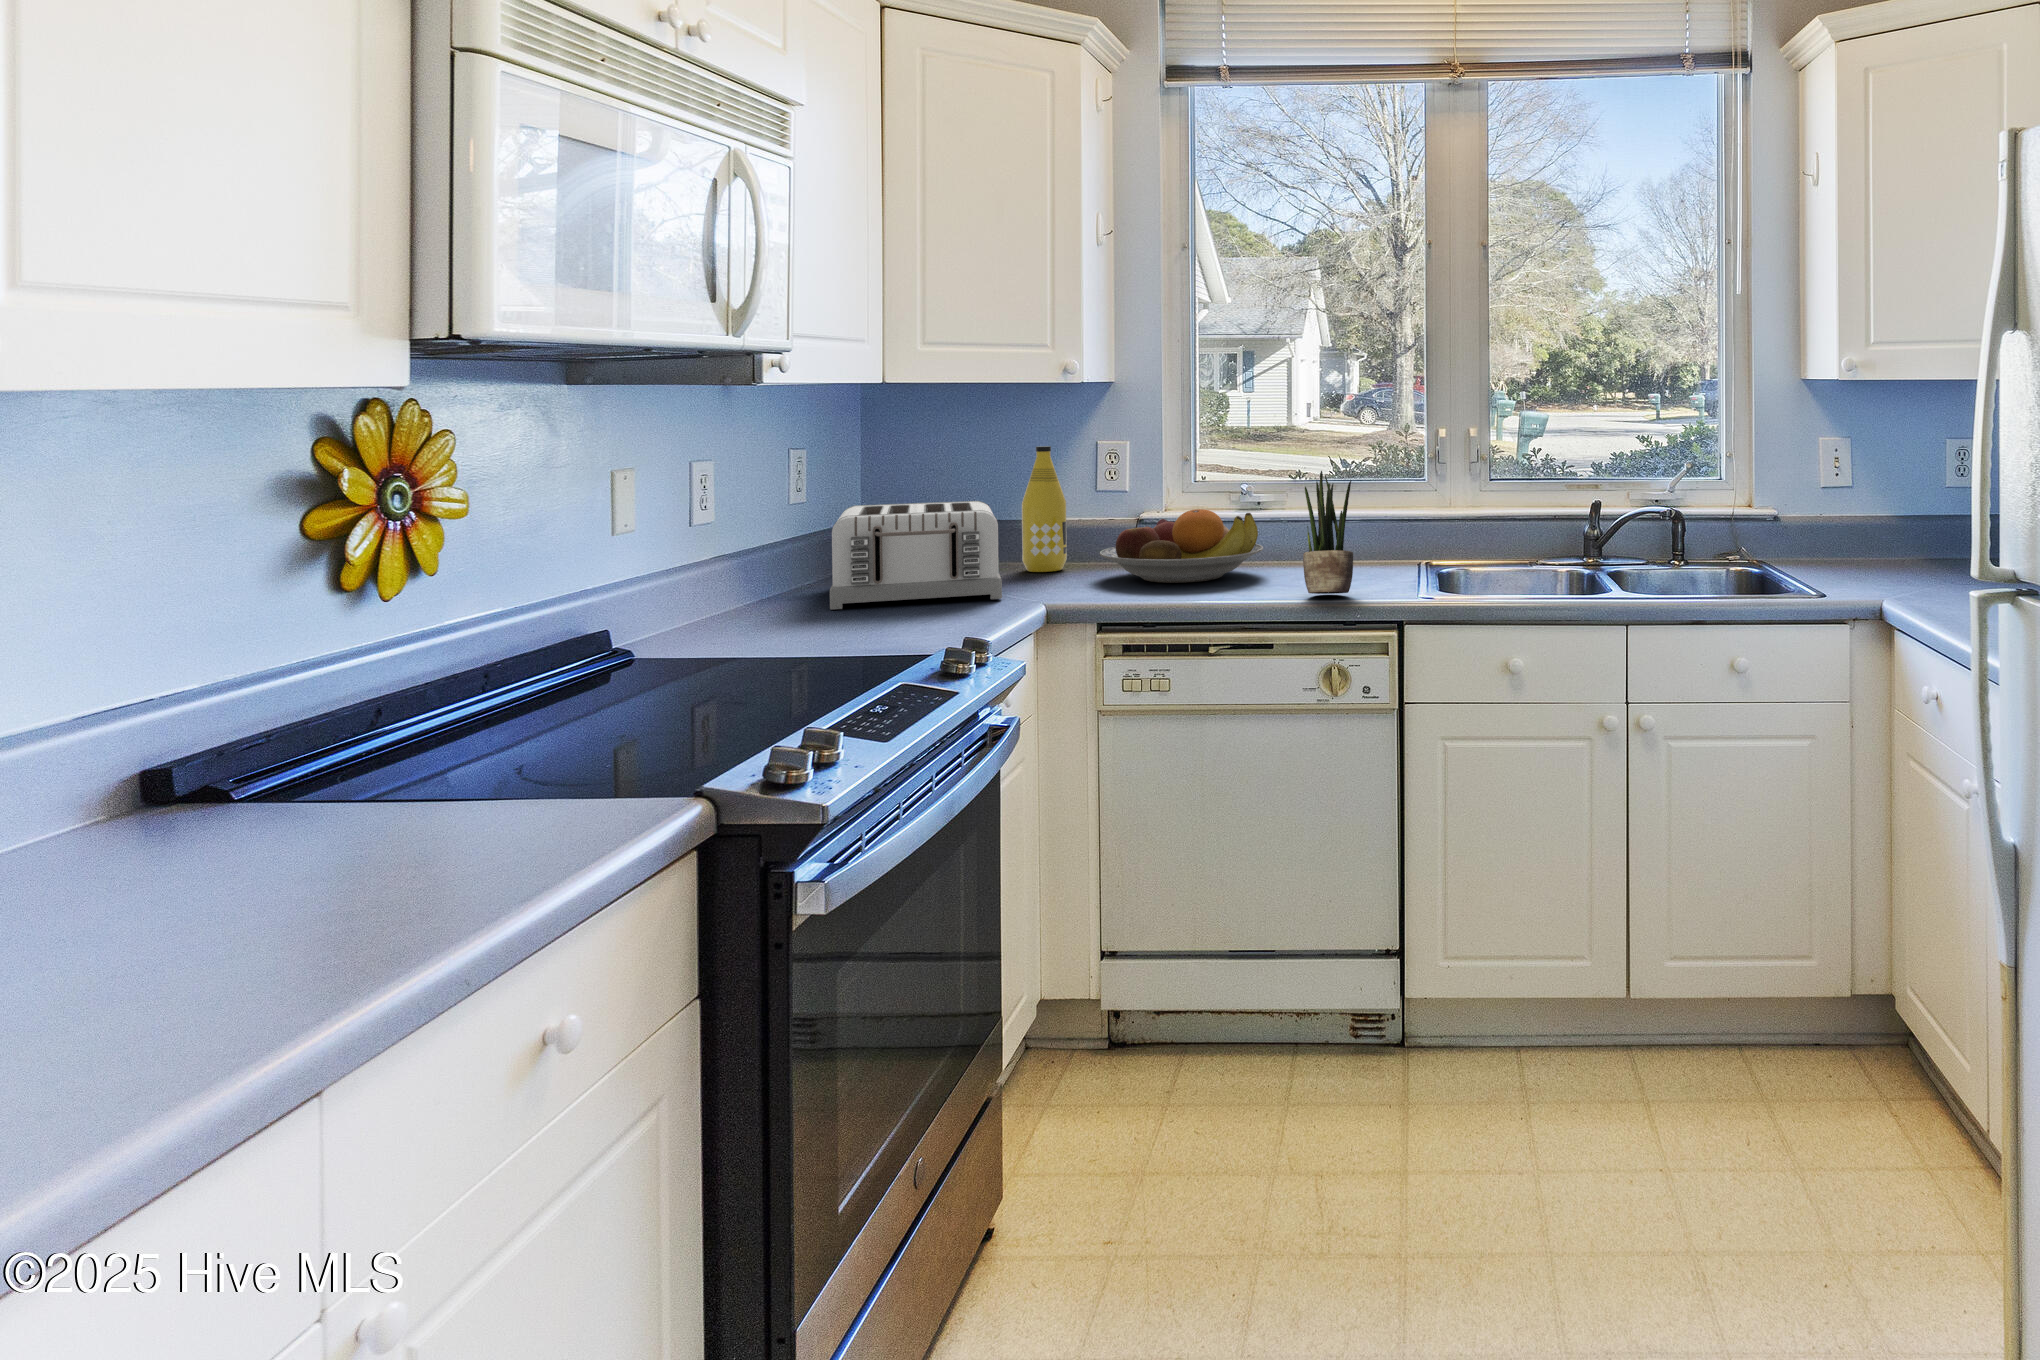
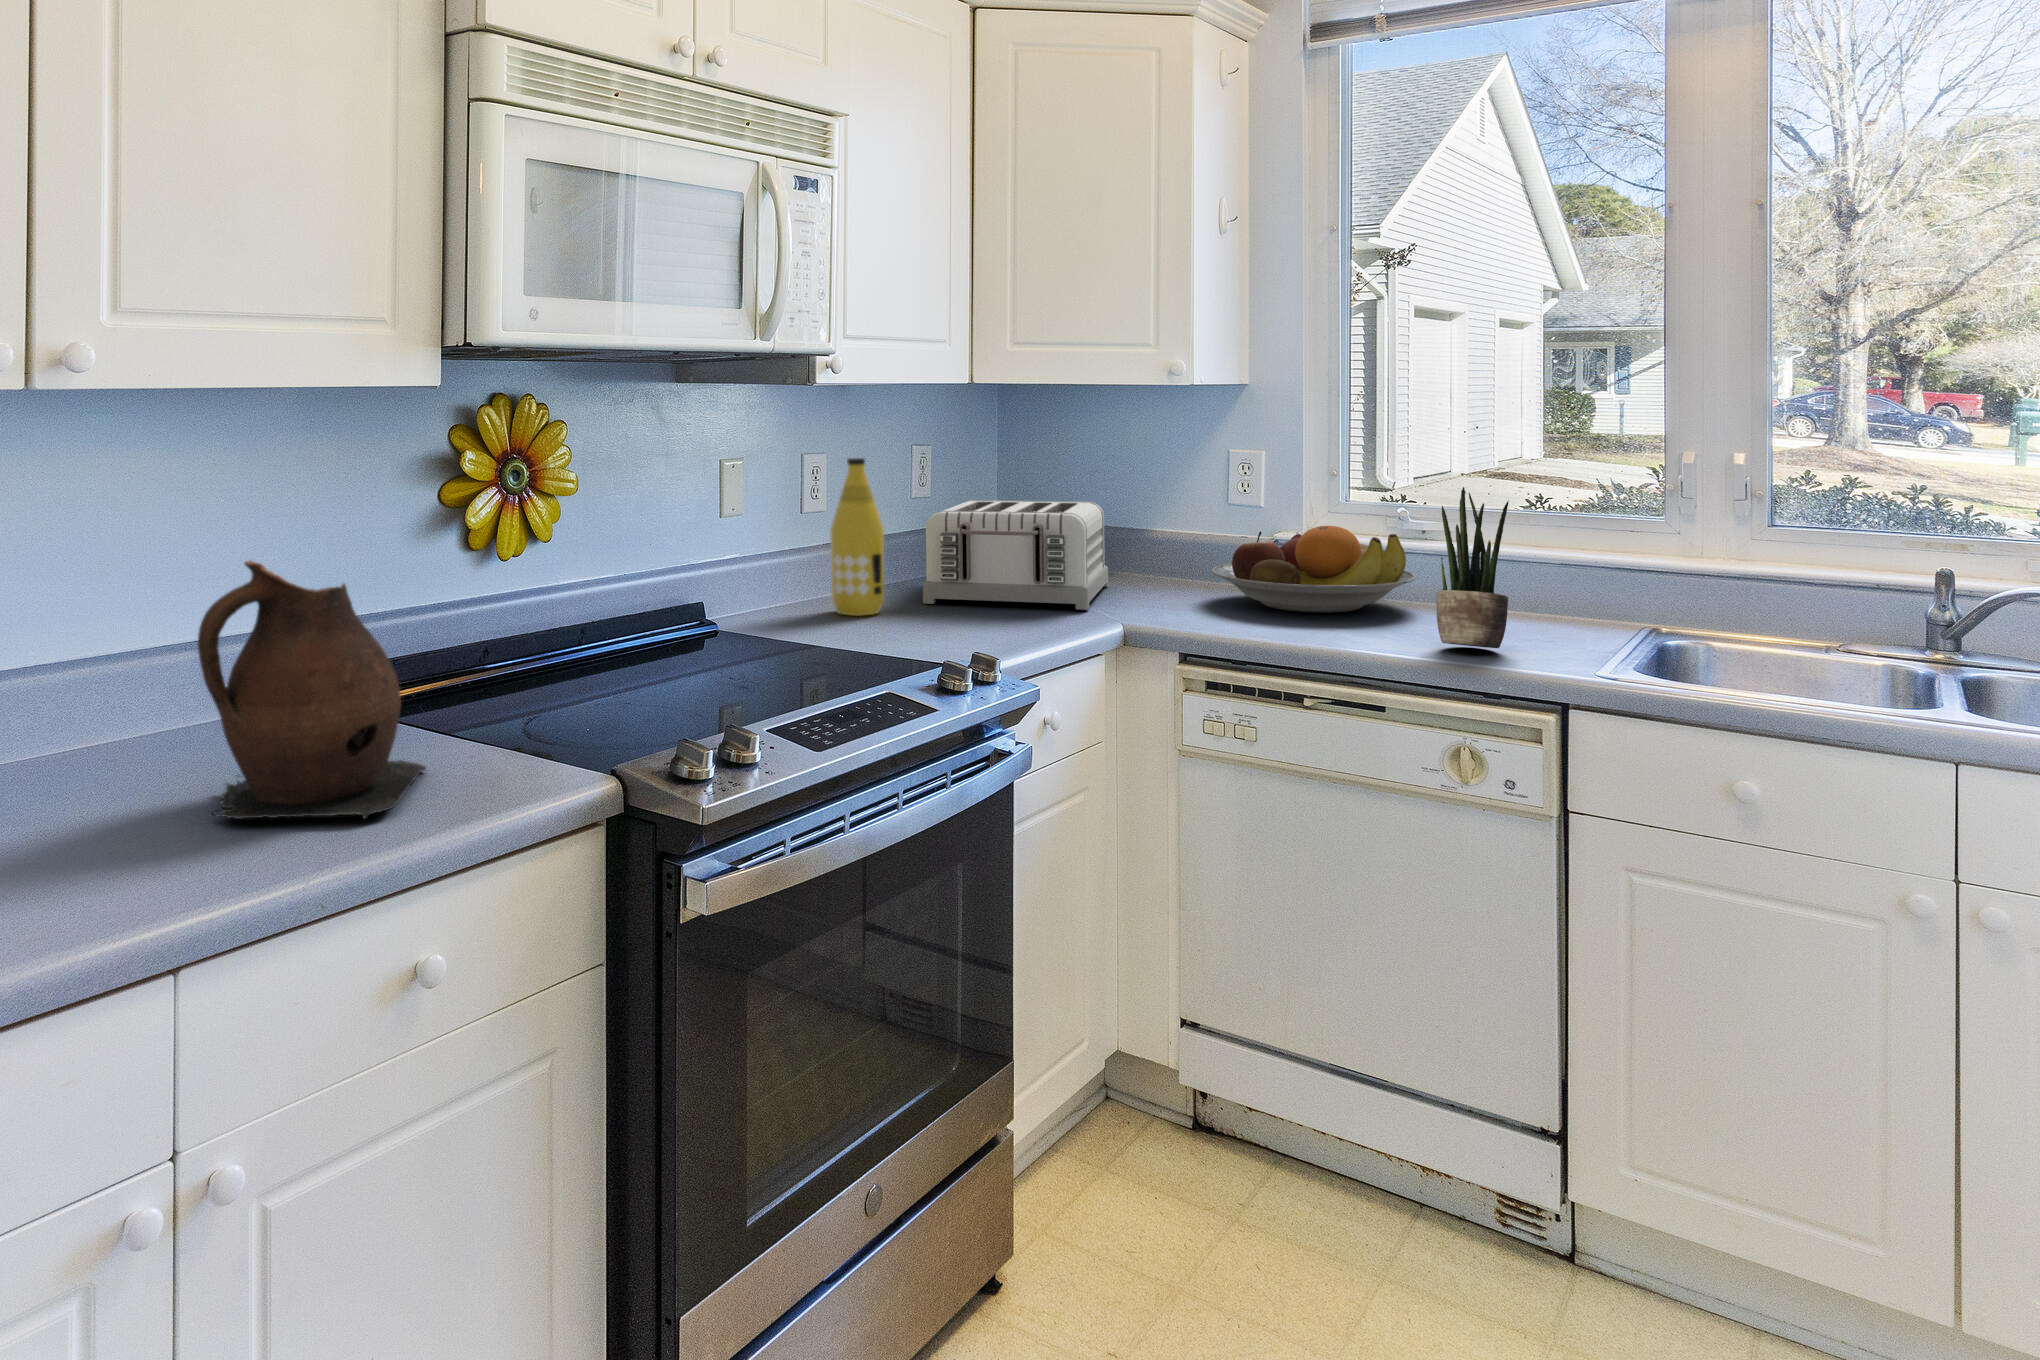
bottle: present [1022,446,1067,572] -> present [830,458,884,616]
ceramic pitcher: none [134,603,466,938] -> present [198,561,426,820]

